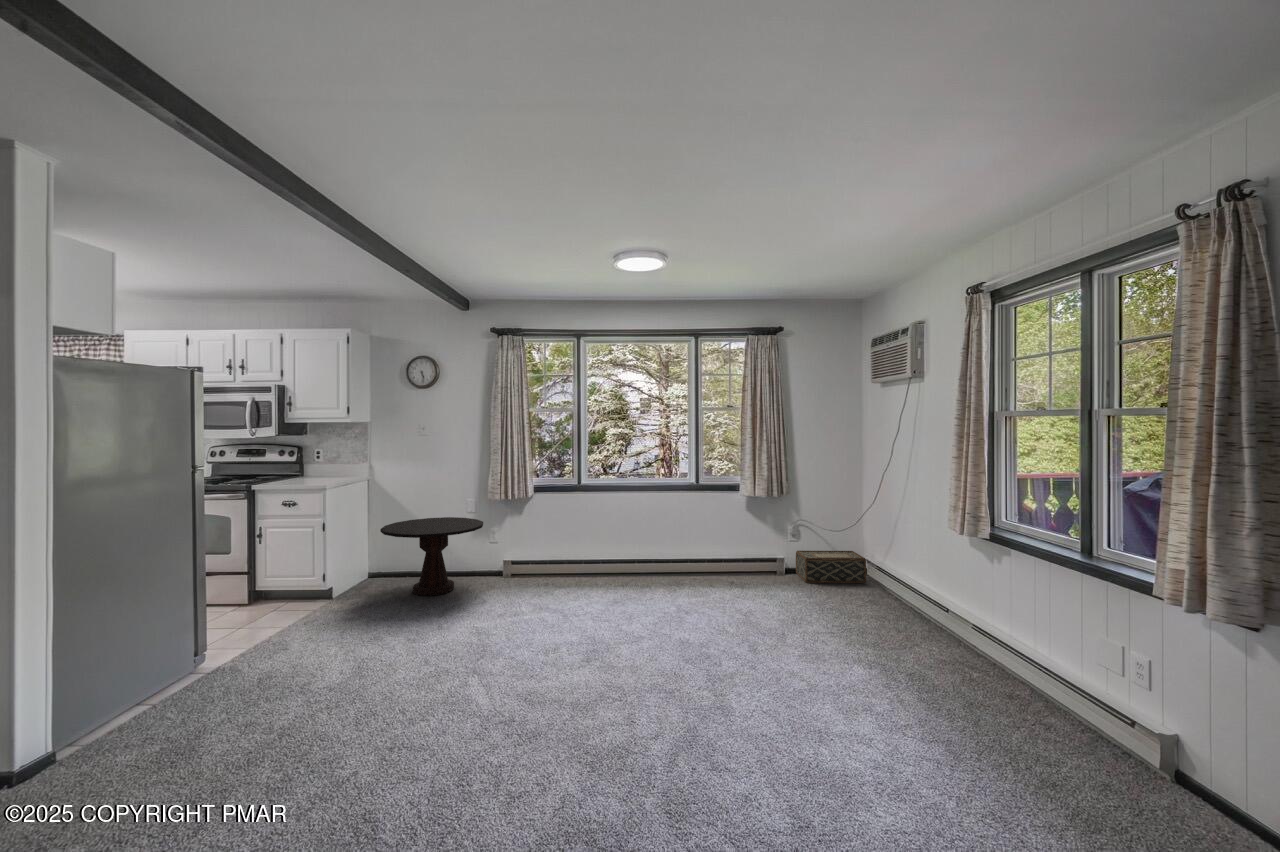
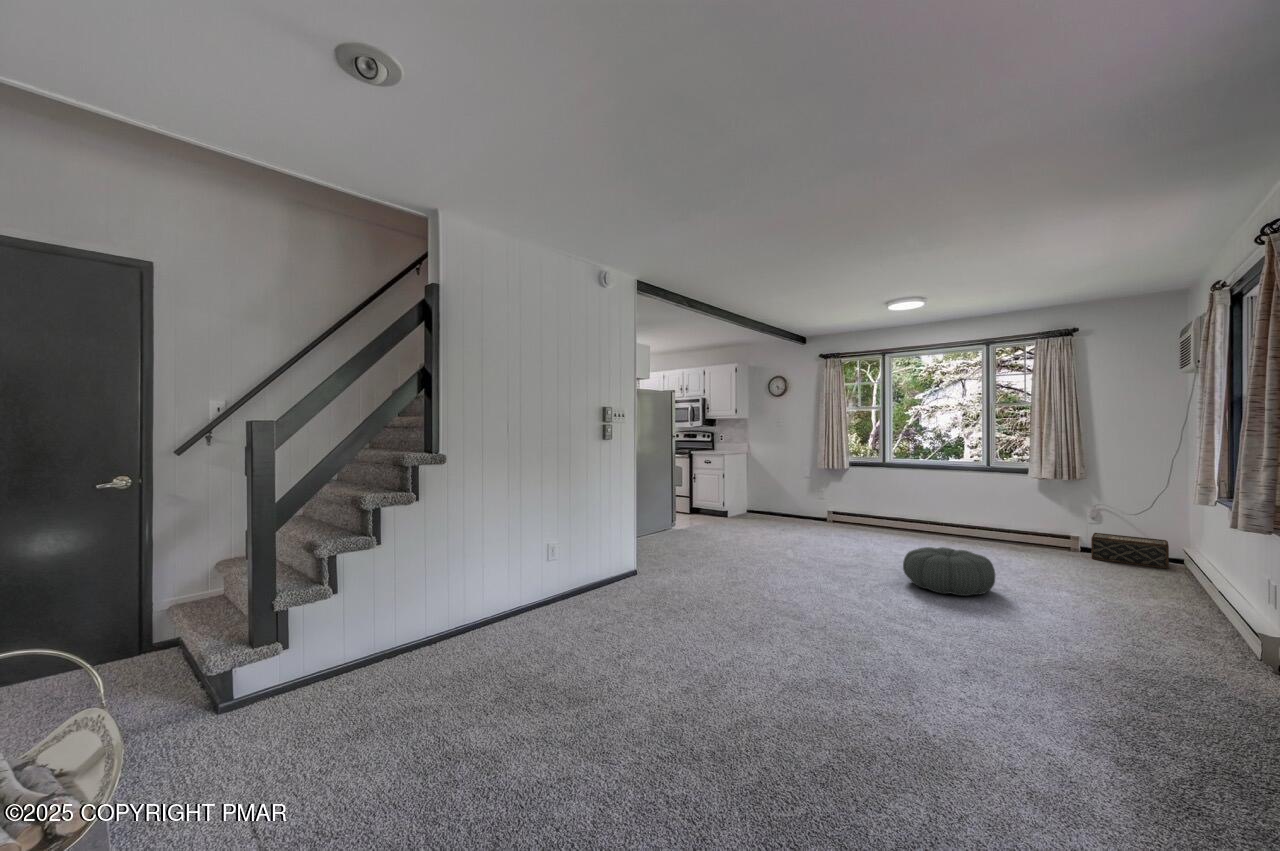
side table: present [380,517,483,596] -> none [751,479,813,524]
pouf: none [709,628,839,723] -> present [903,547,995,596]

